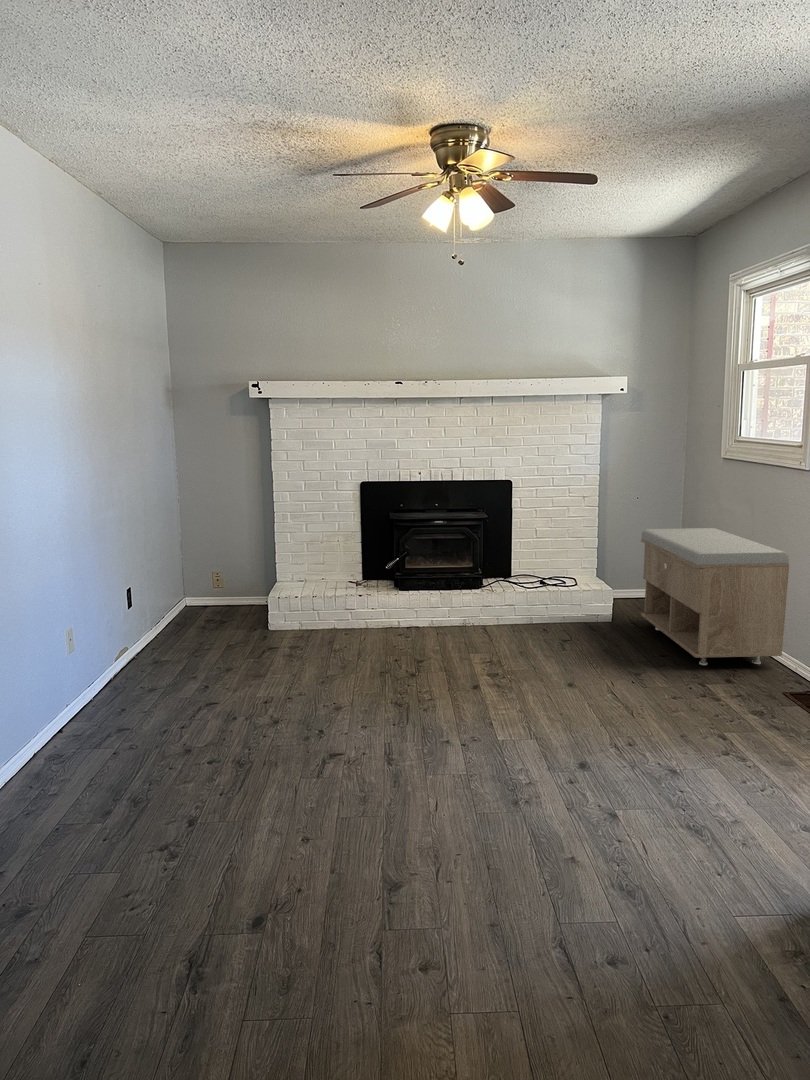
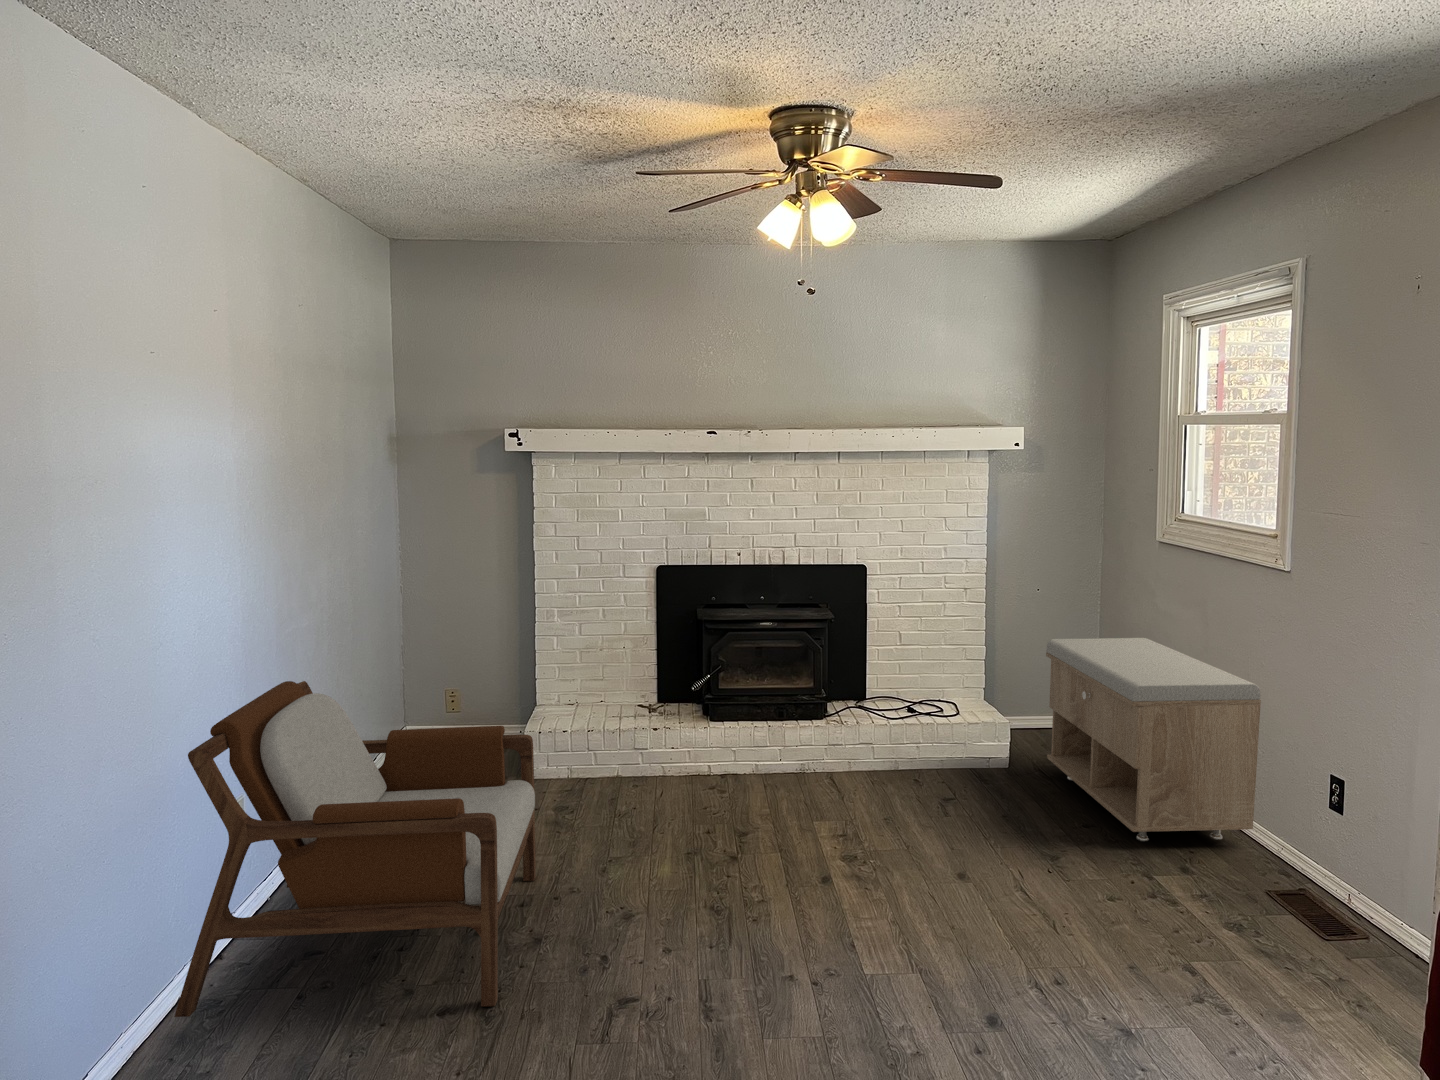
armchair: none [33,548,274,762] -> present [174,681,536,1017]

